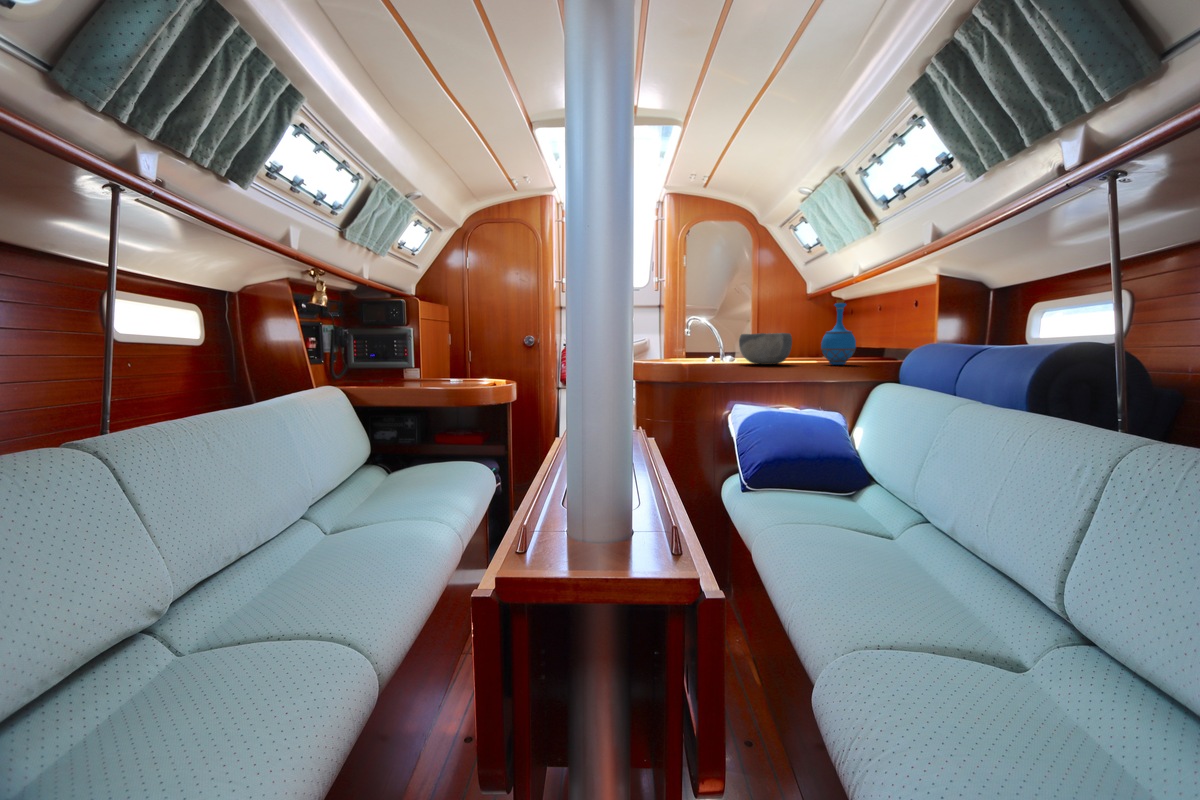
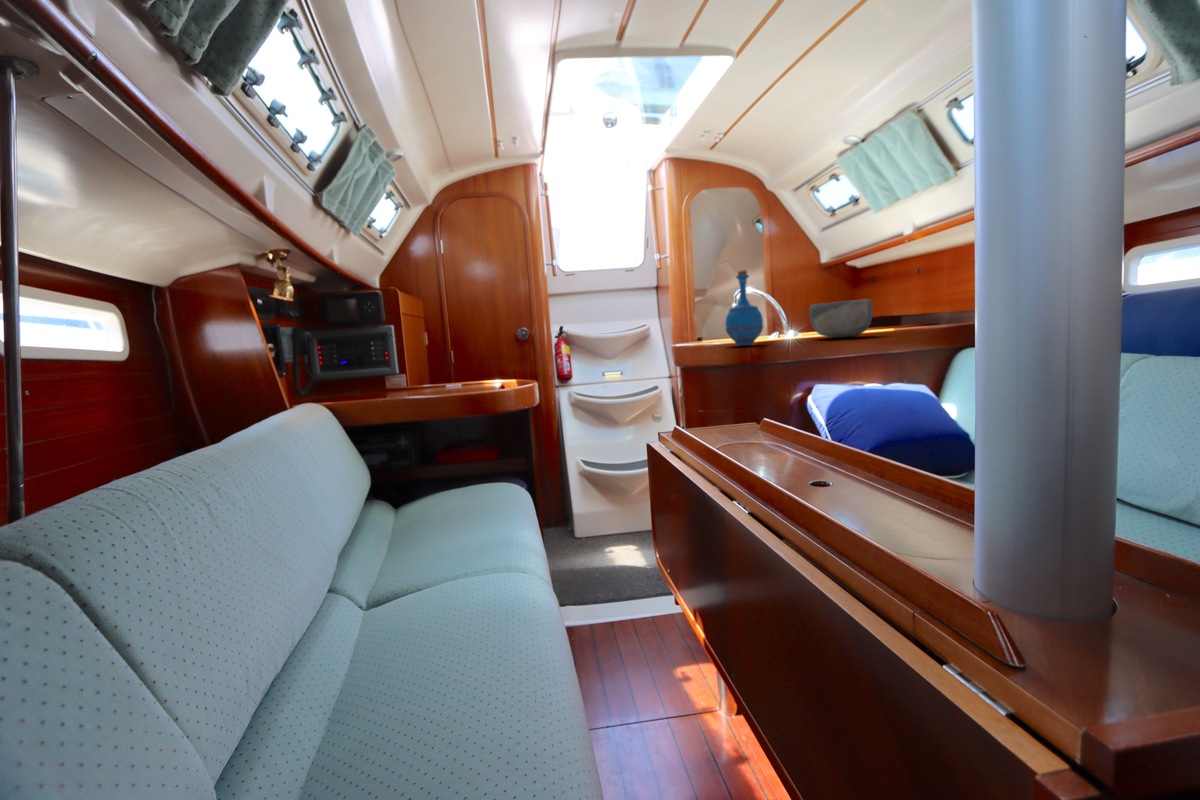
bottle: present [821,300,856,365] -> present [726,270,763,346]

